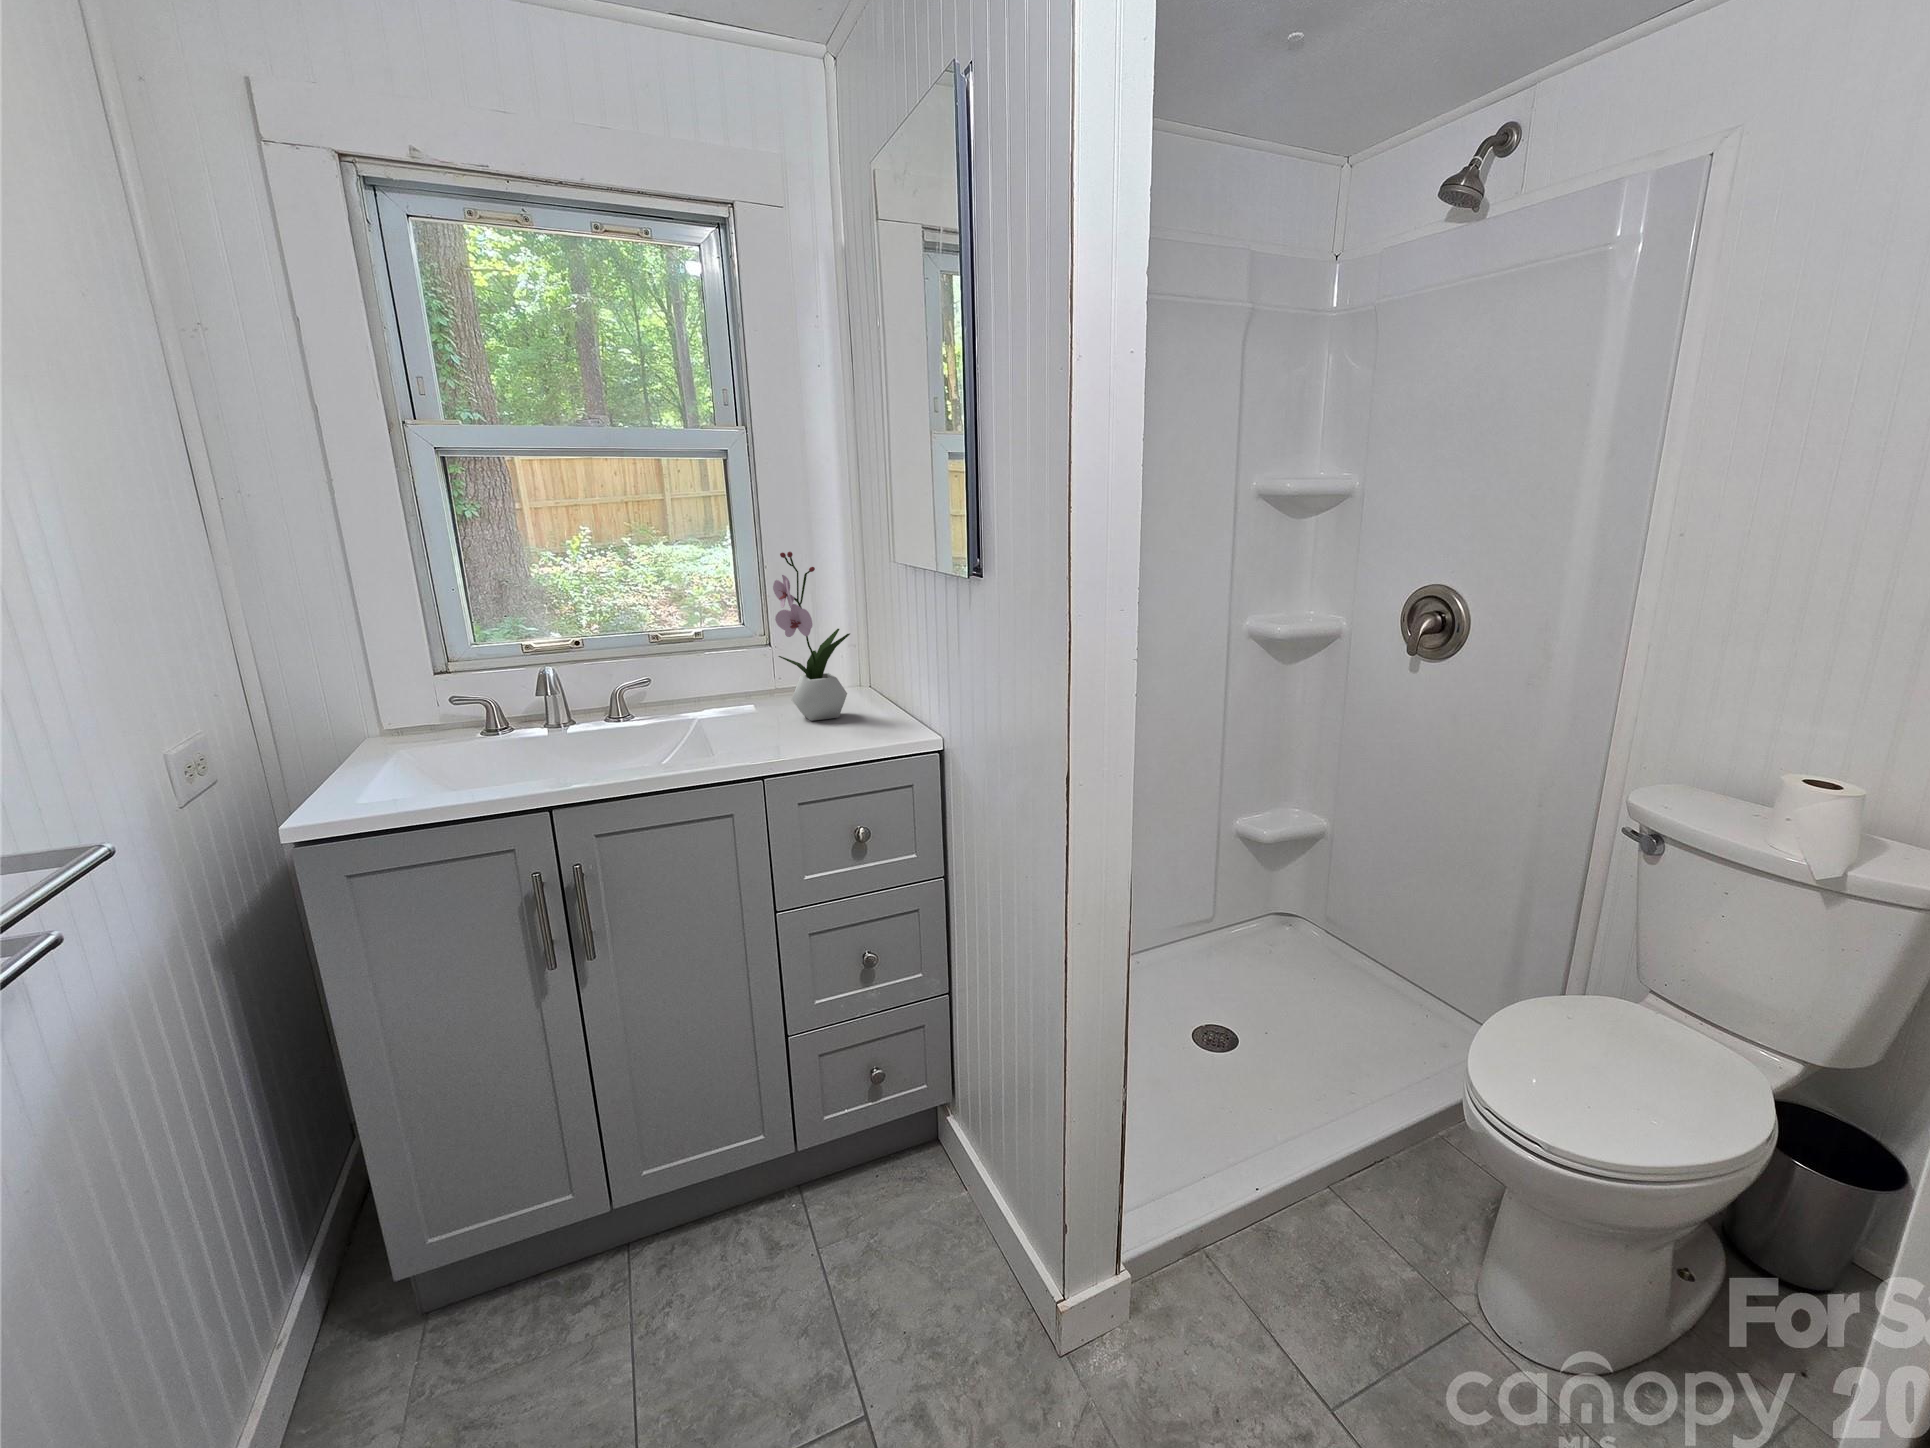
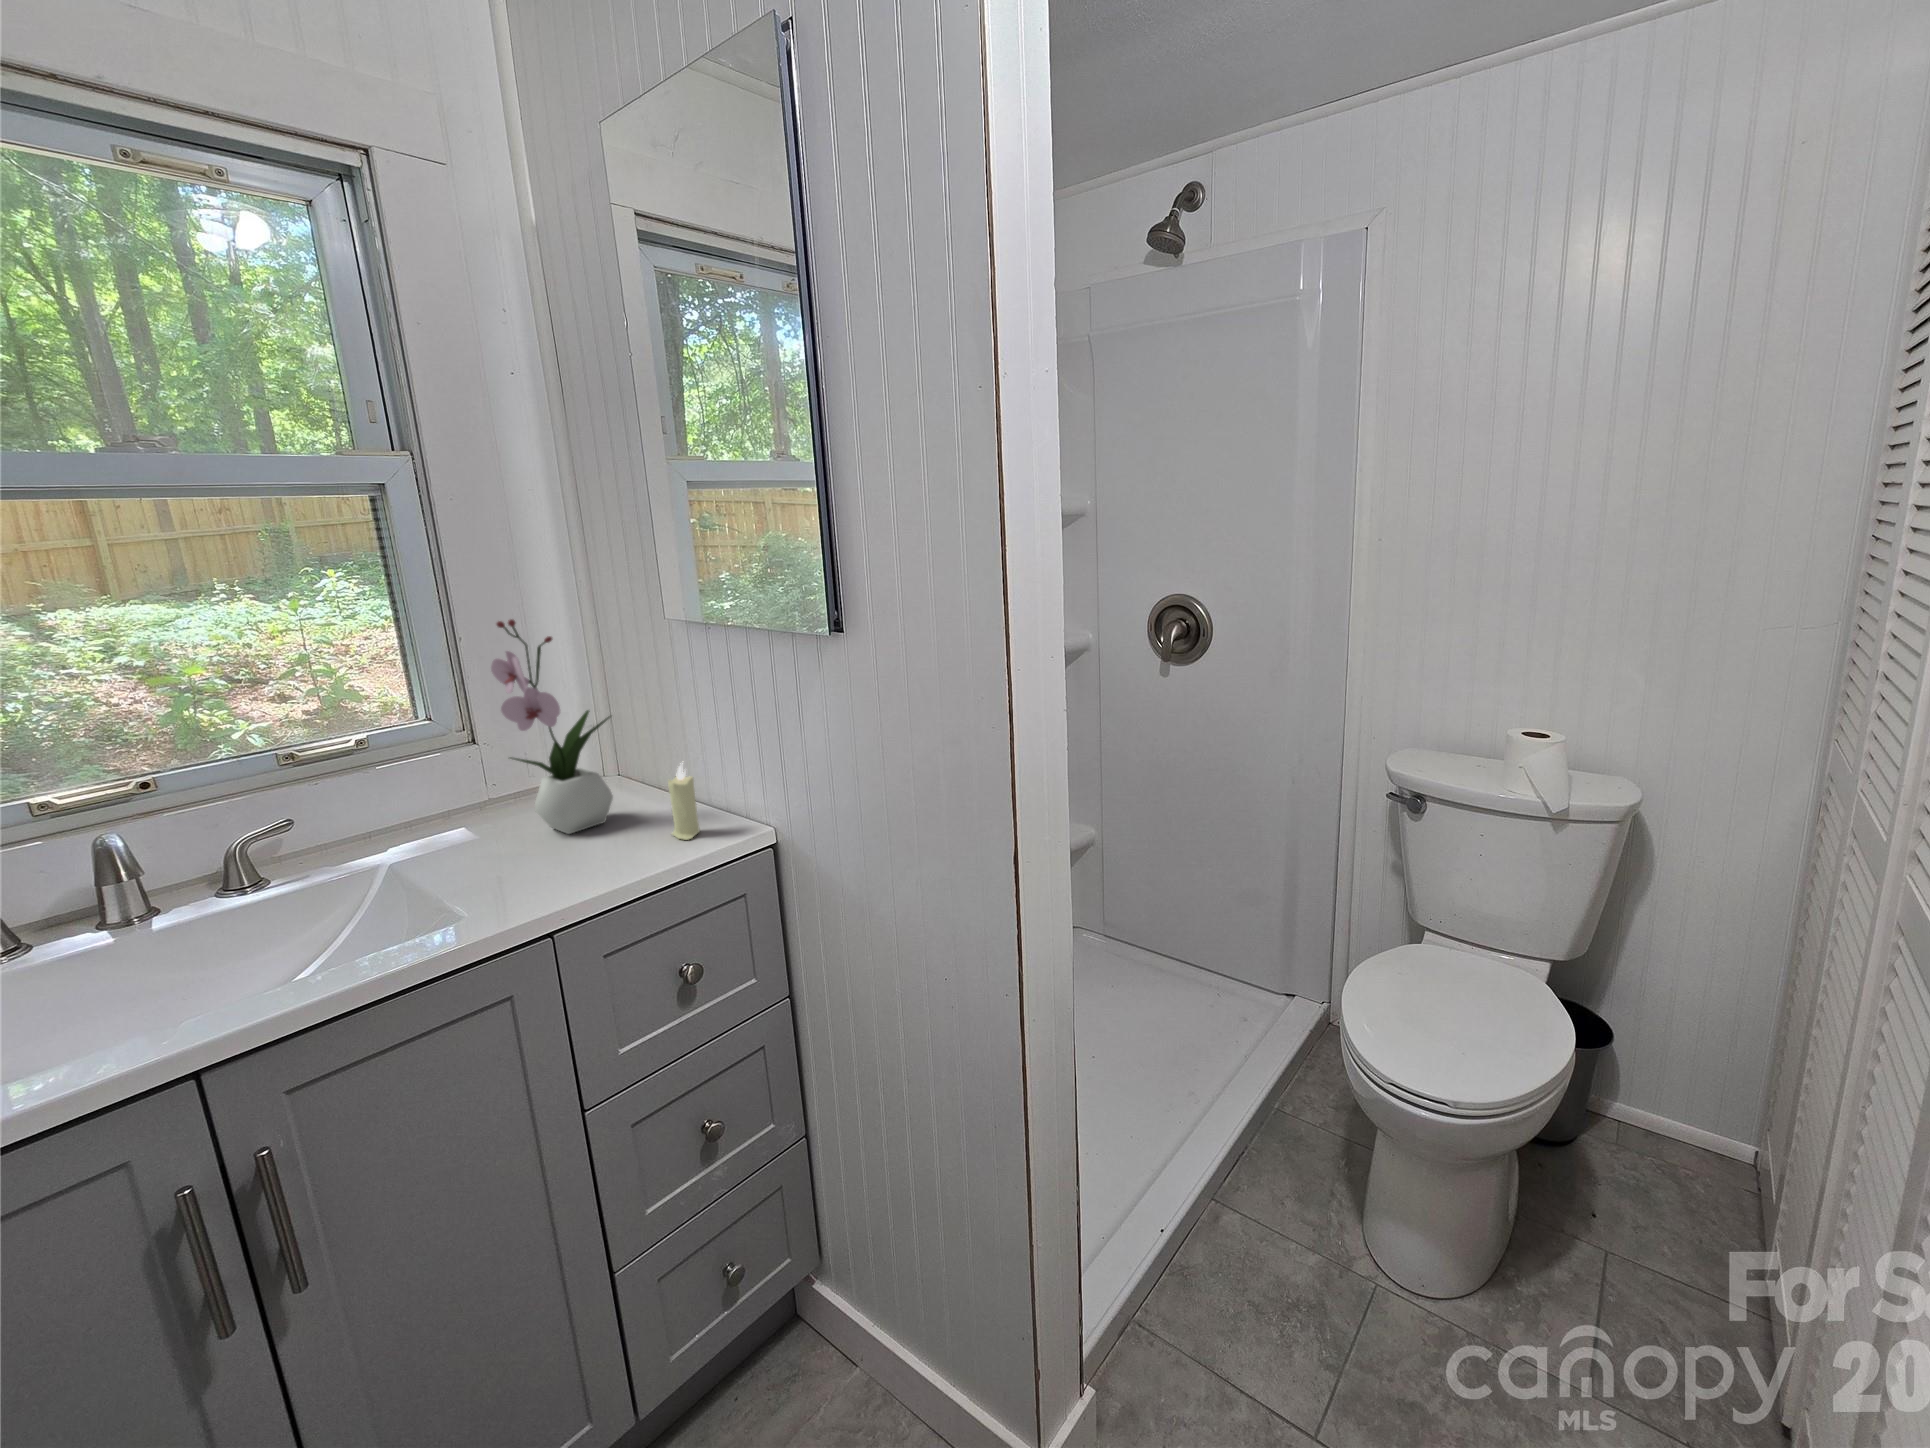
candle: none [873,674,894,736] -> present [668,763,700,840]

